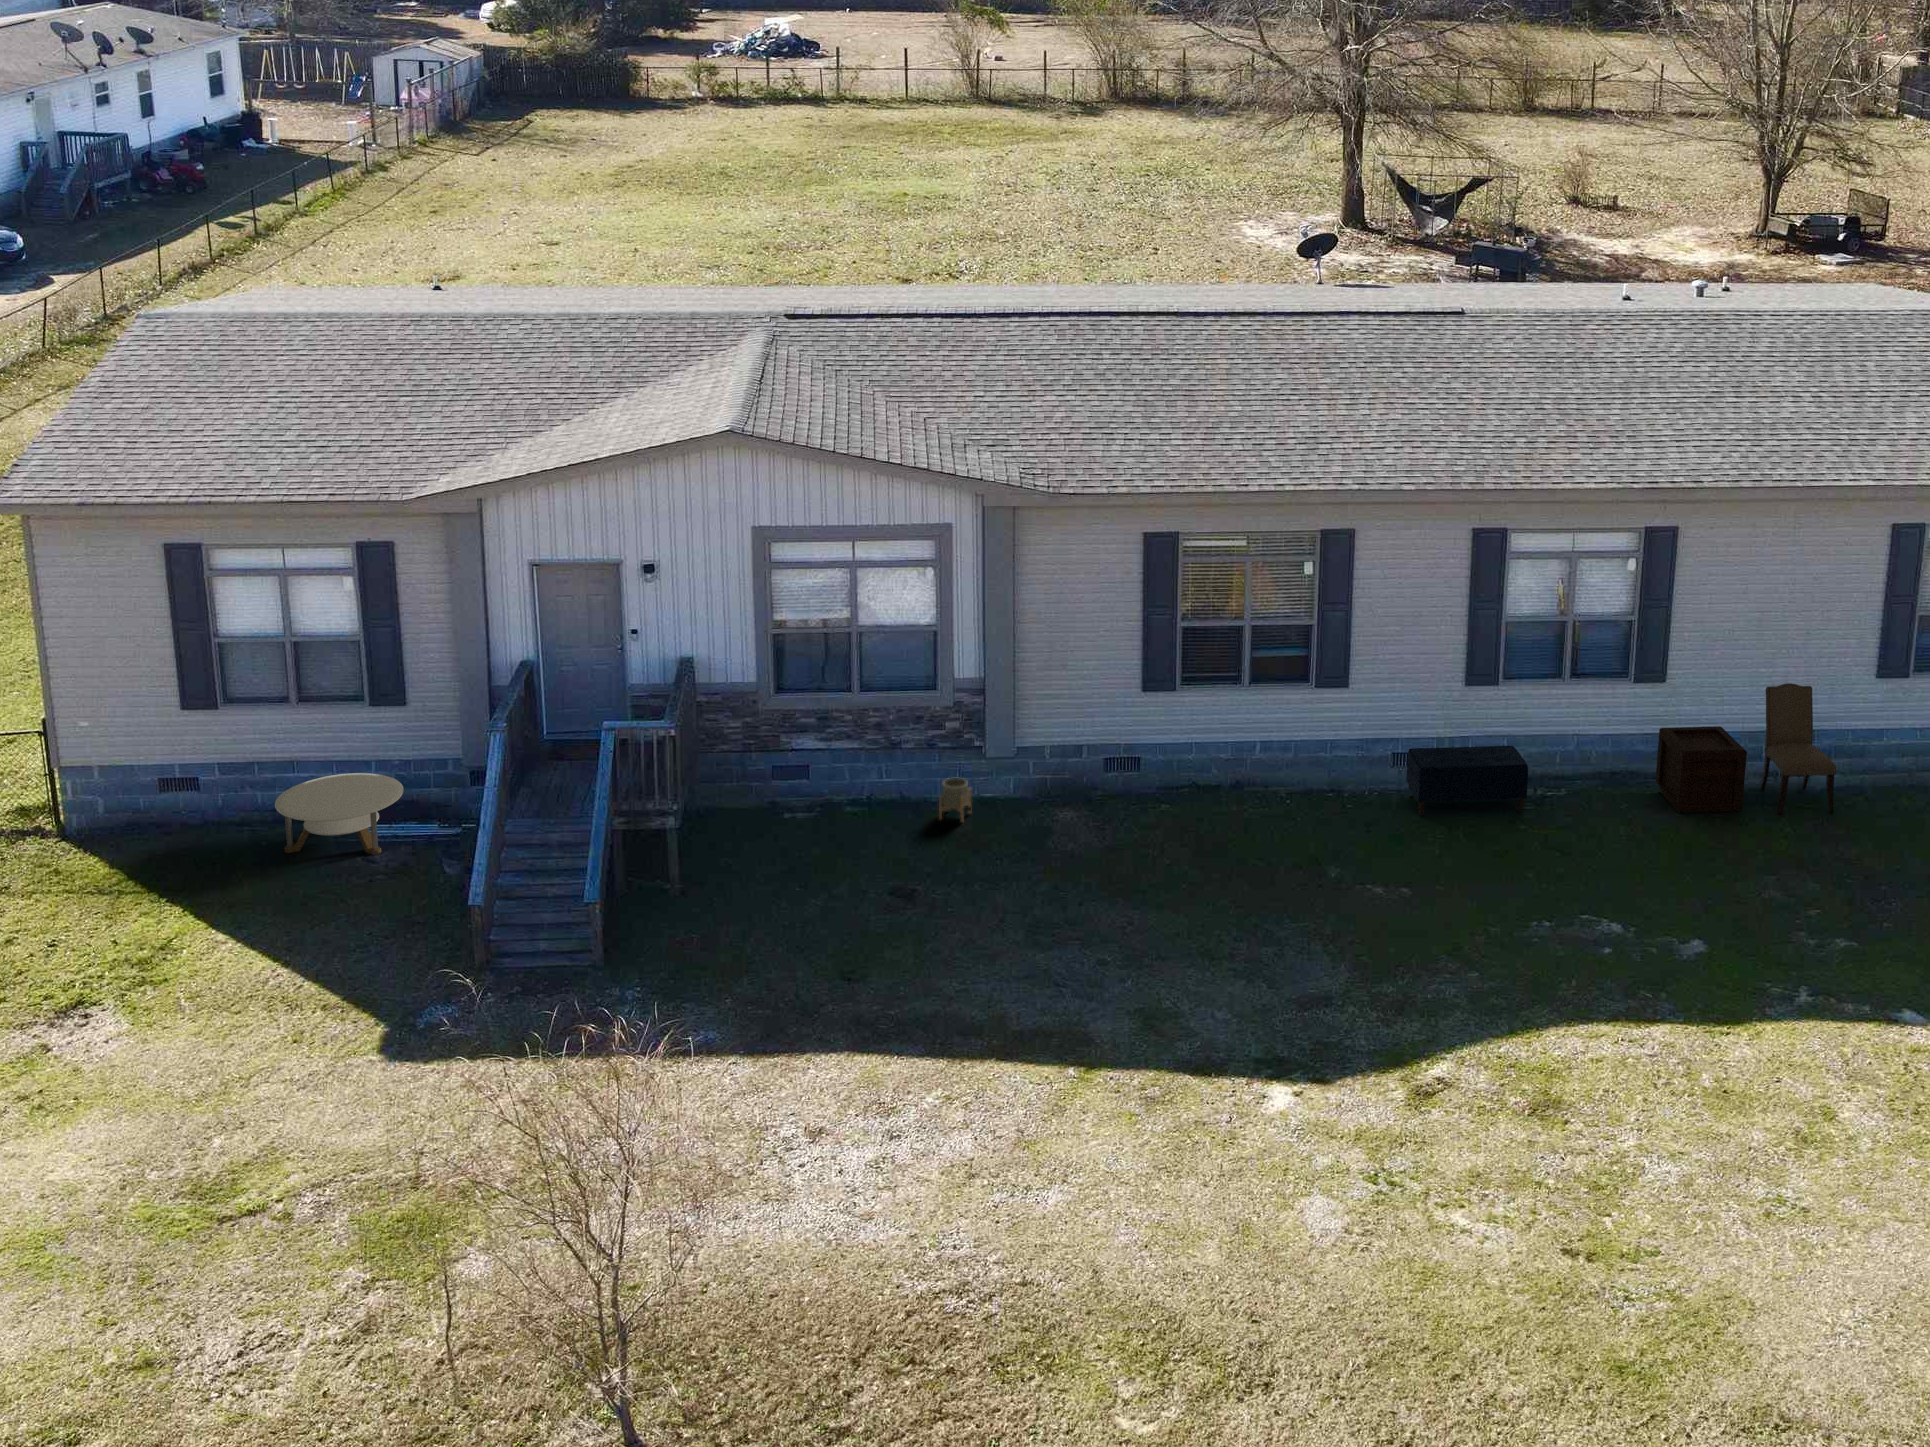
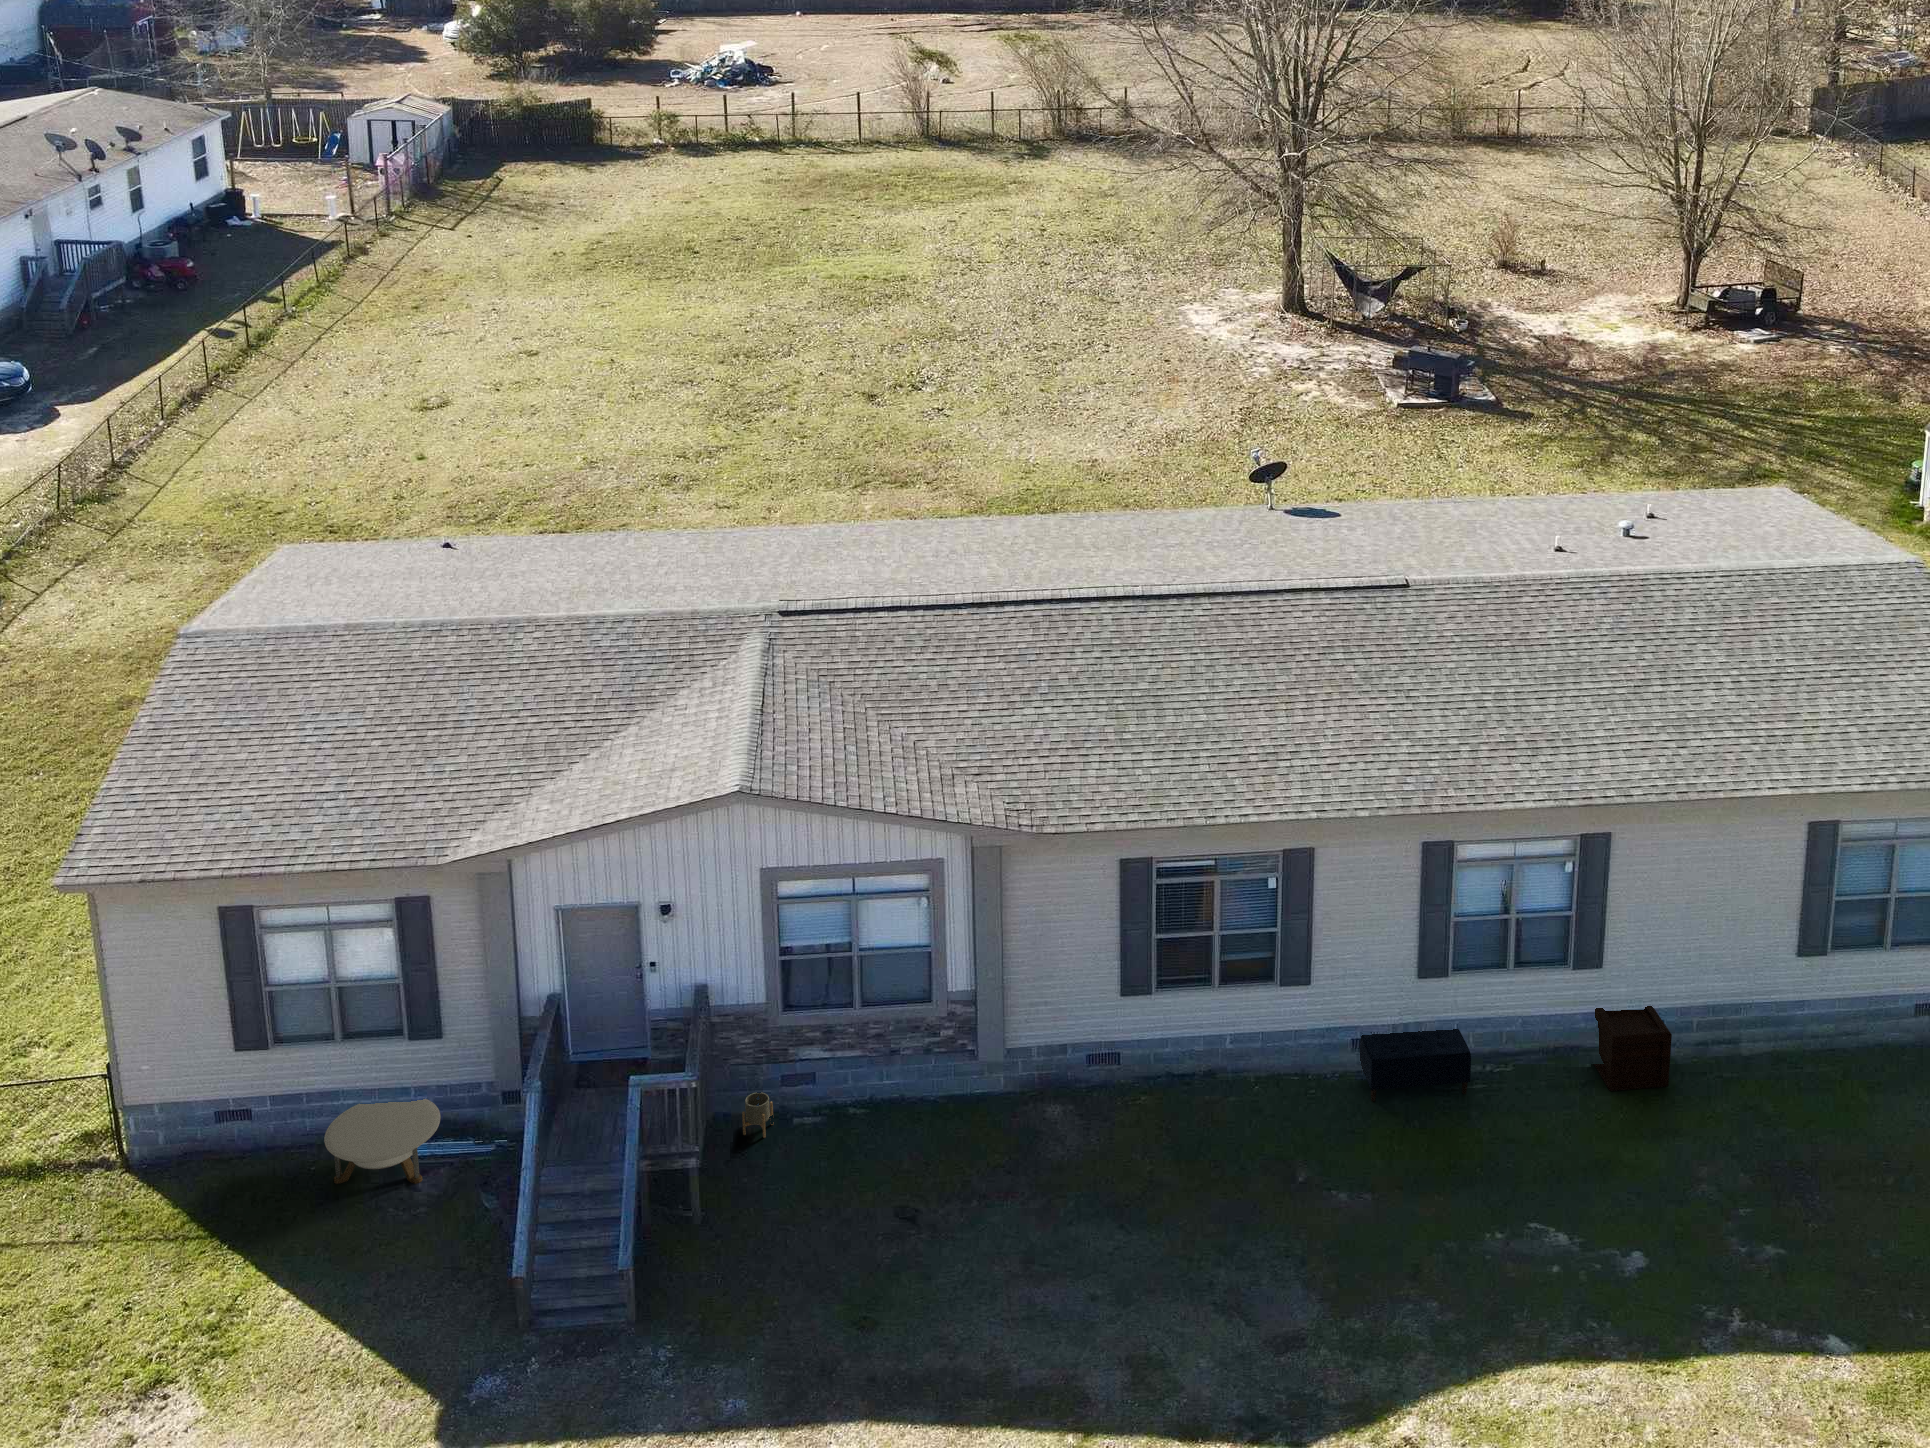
chair: present [1760,683,1836,815] -> none [1685,960,1754,1090]
planter: present [939,778,971,821] -> present [742,1093,773,1138]

